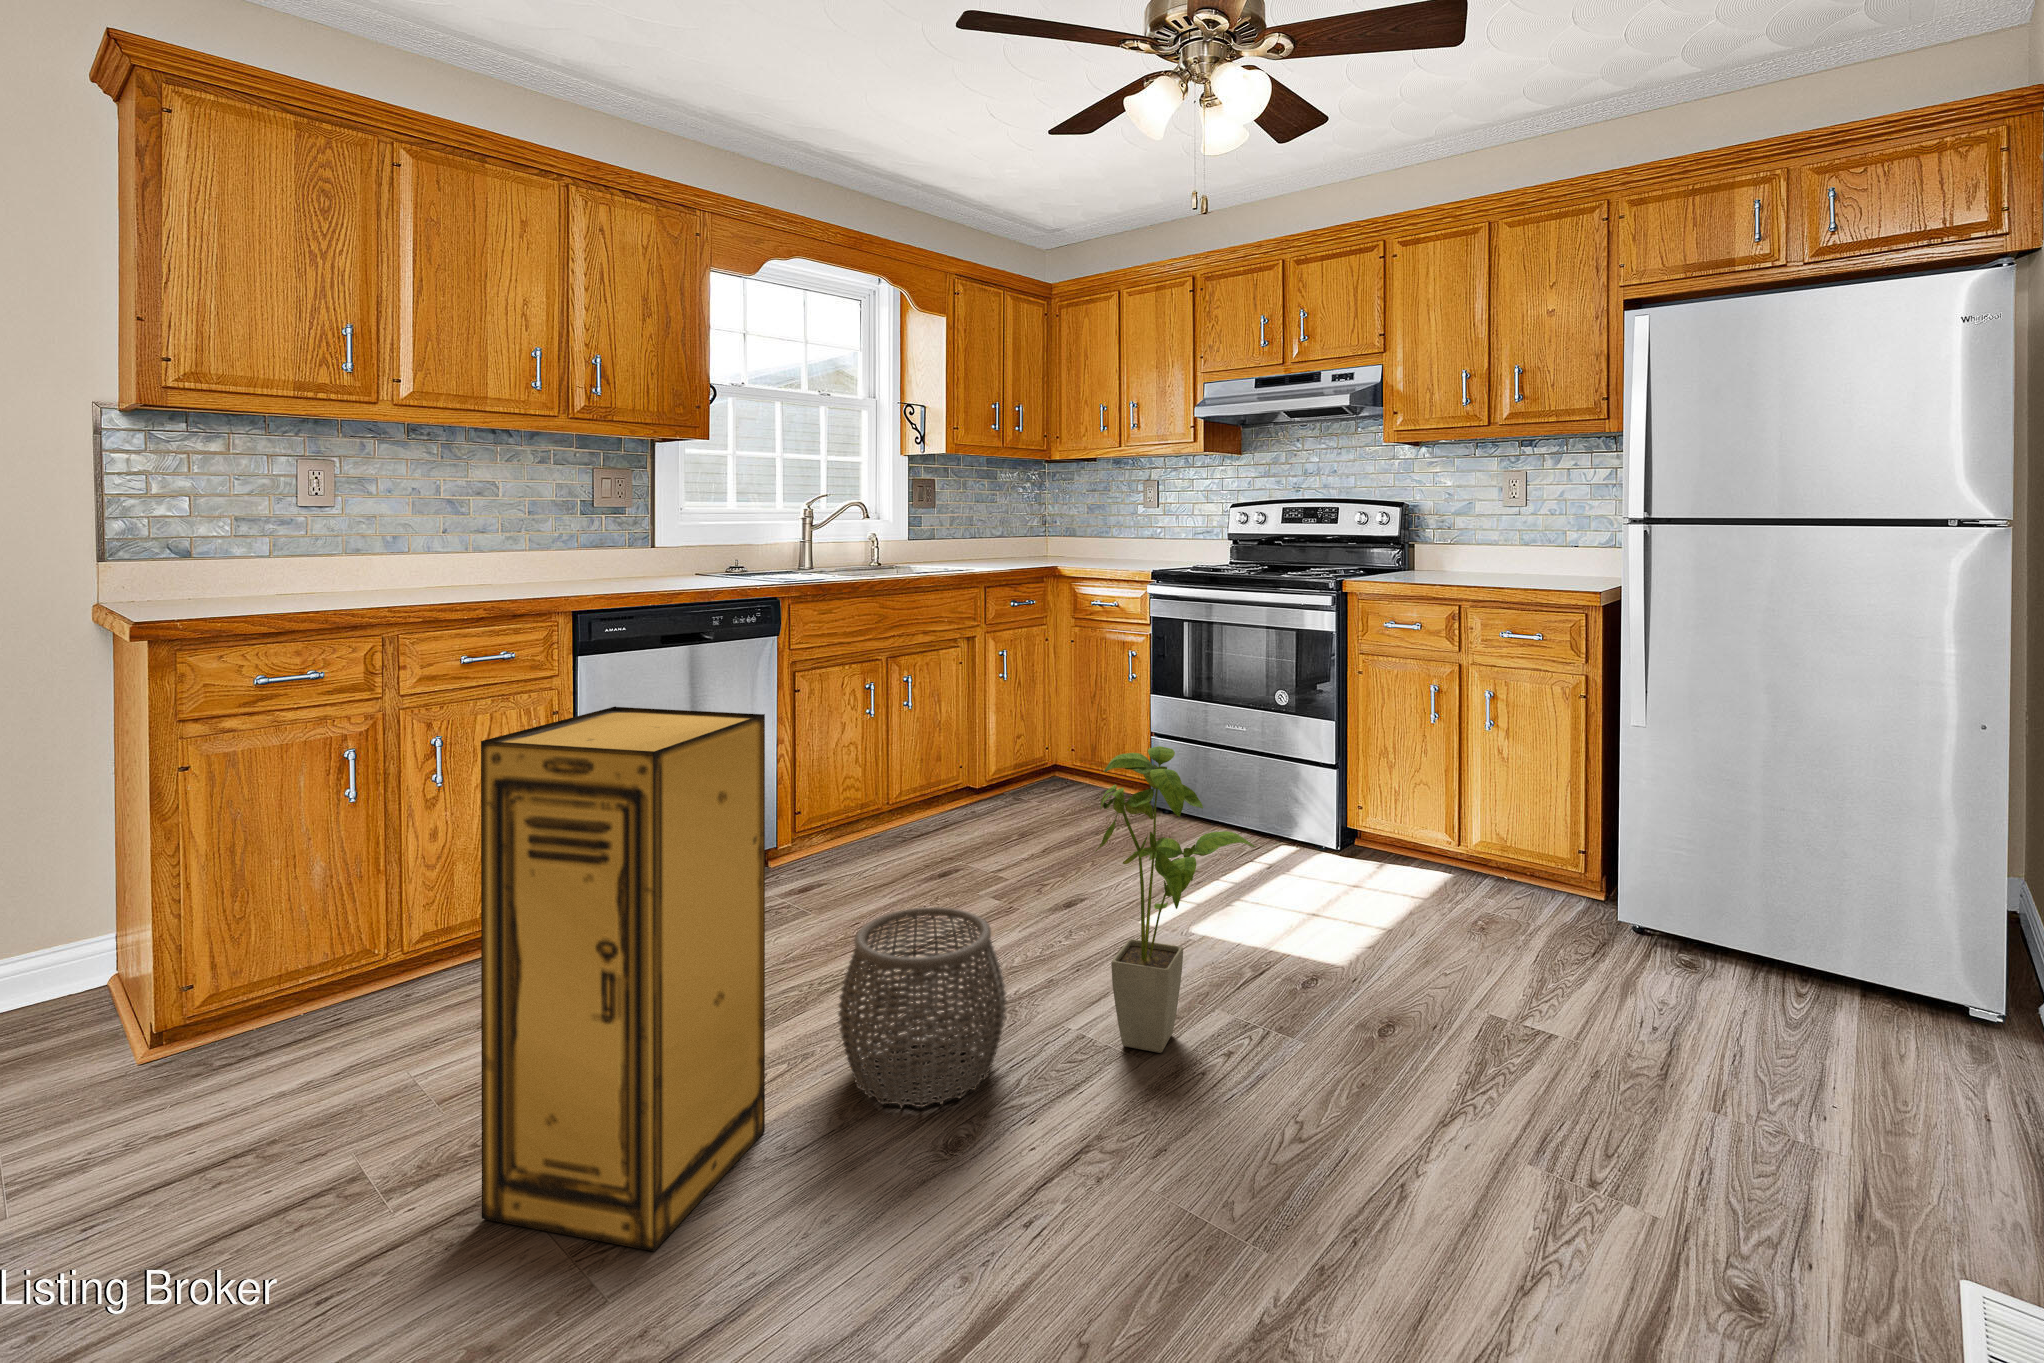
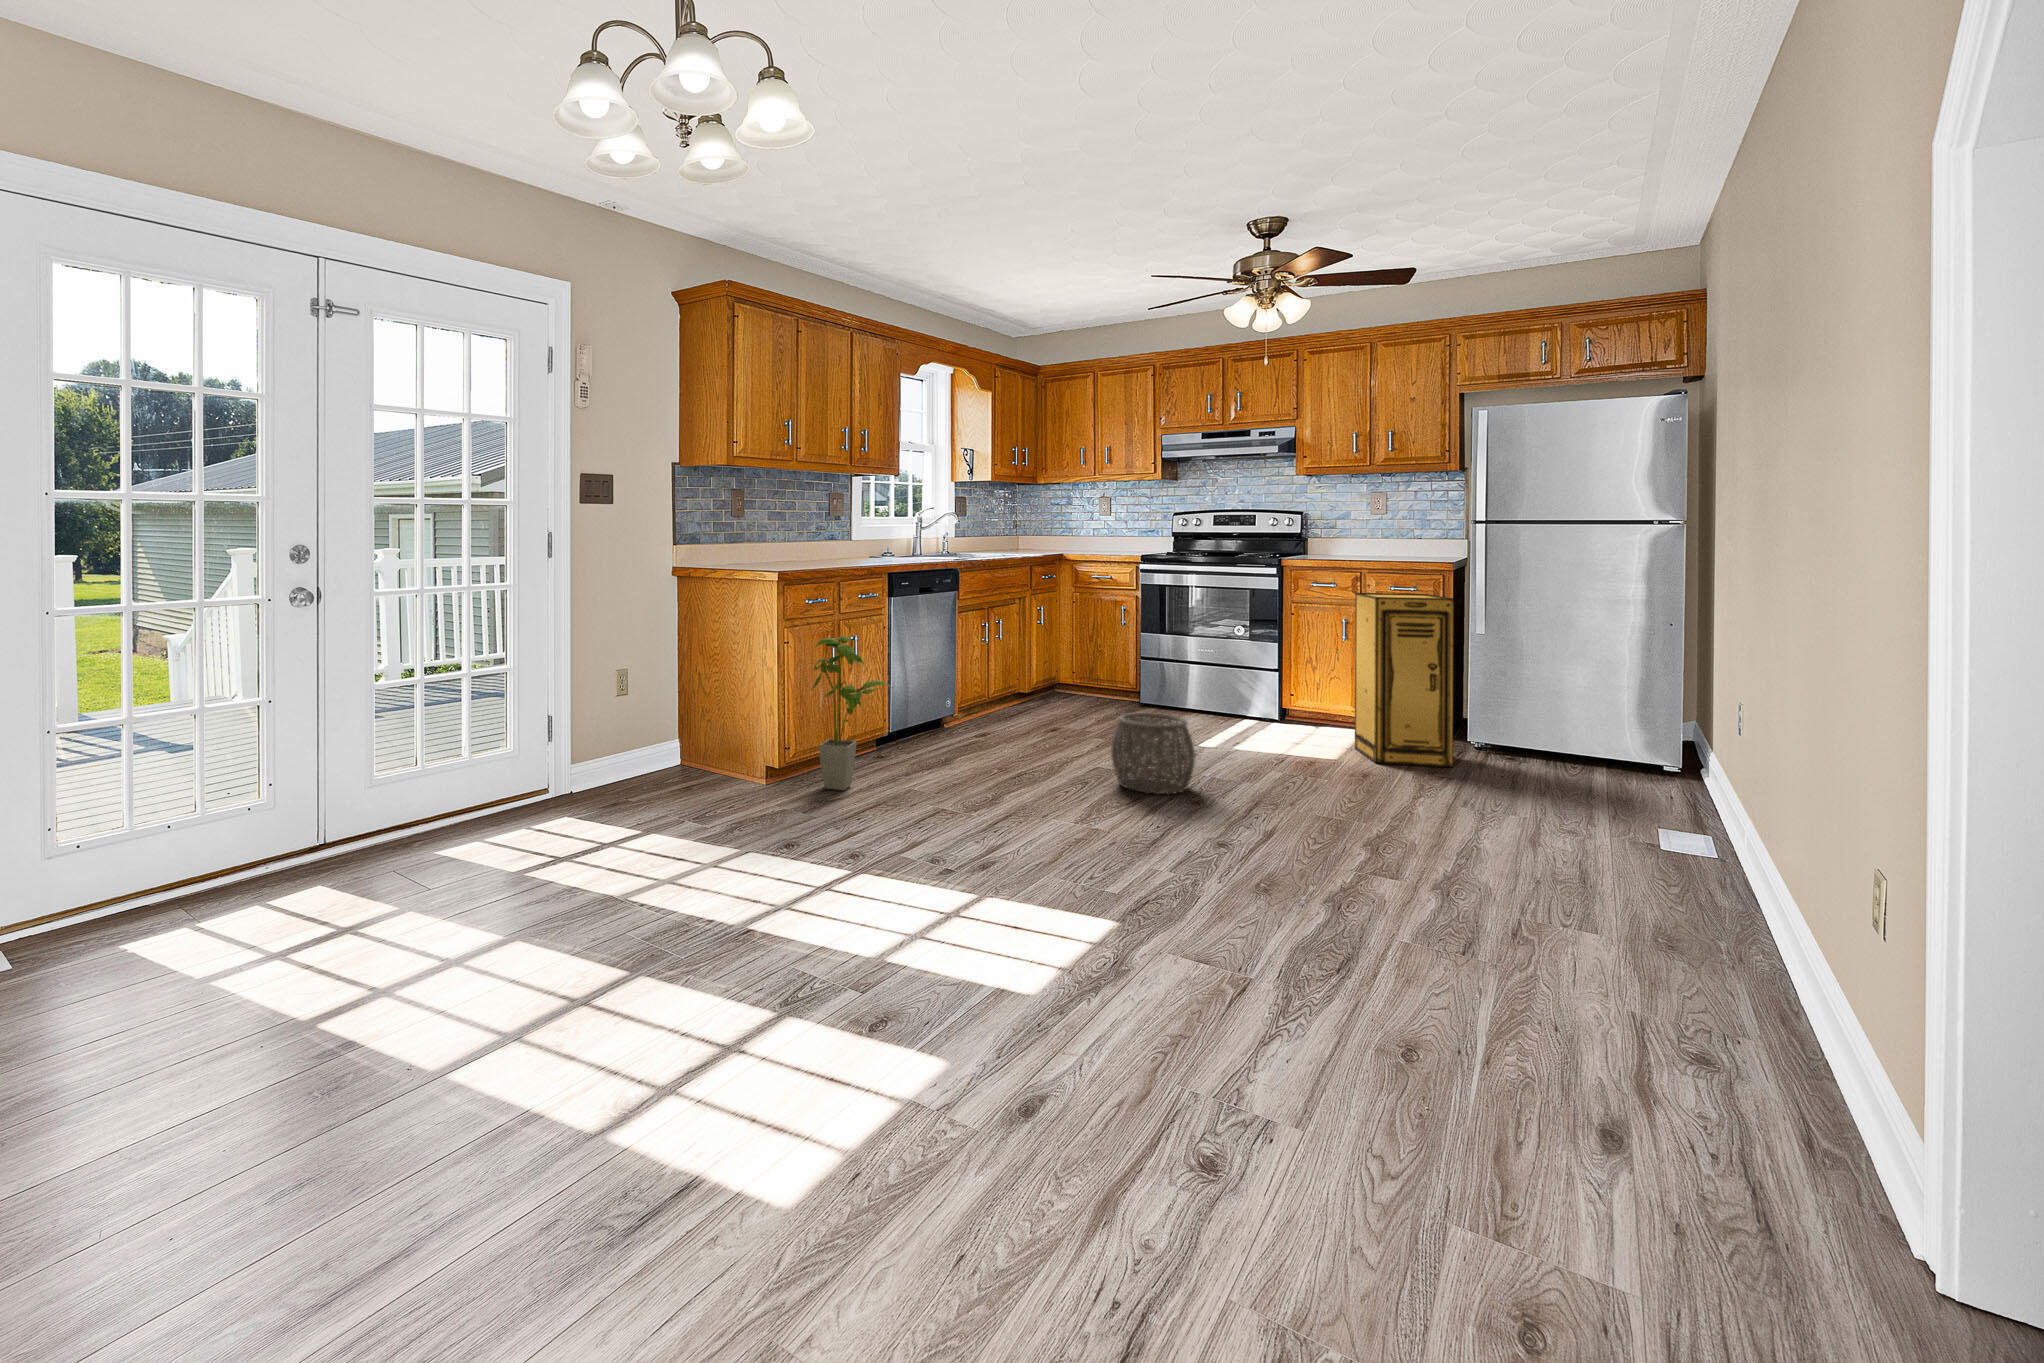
storage cabinet: present [481,706,765,1251] -> present [1355,593,1454,767]
house plant: present [1095,746,1256,1053] -> present [812,636,892,791]

